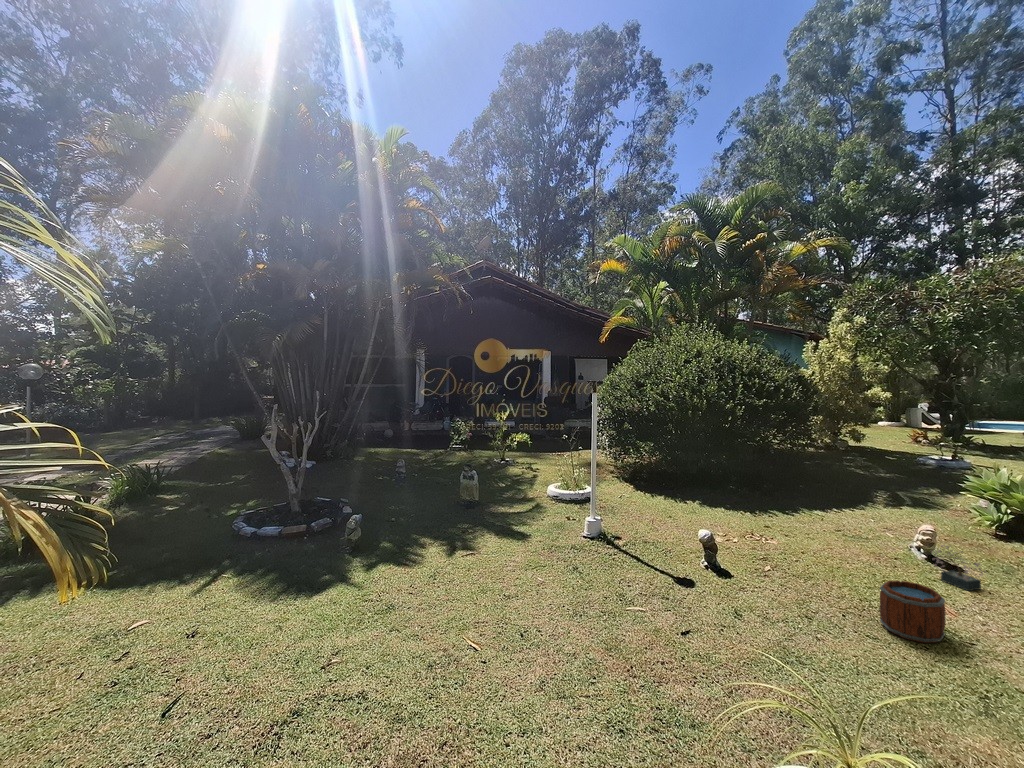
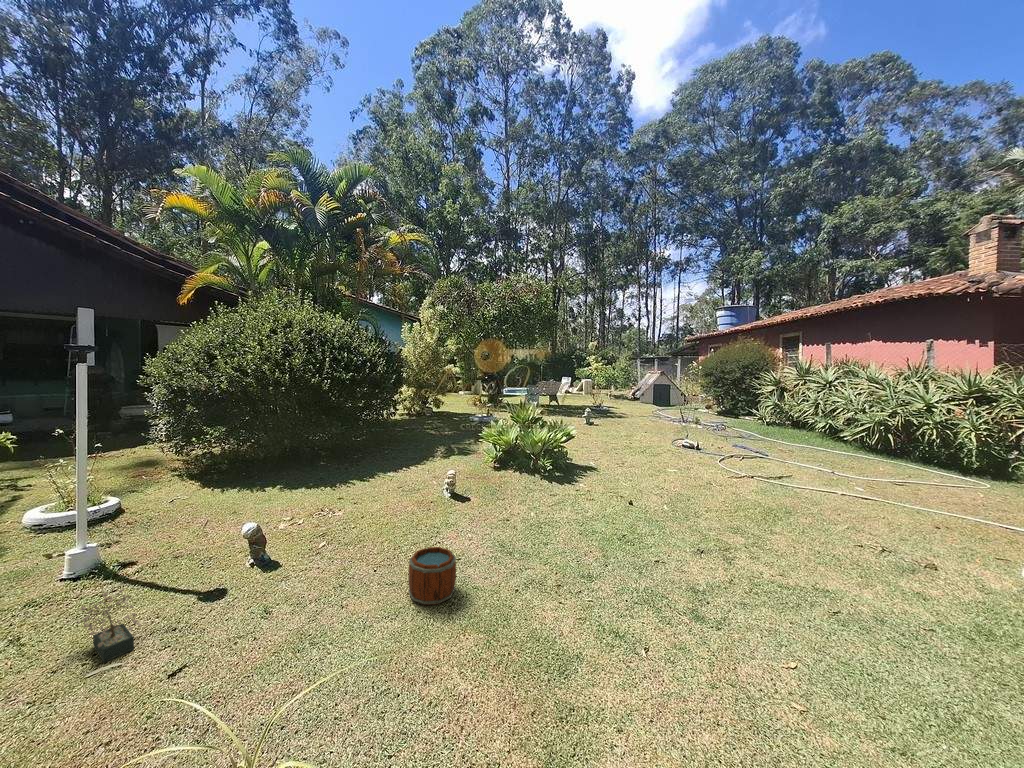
decorative plant: present [933,545,986,591] -> present [78,589,141,662]

